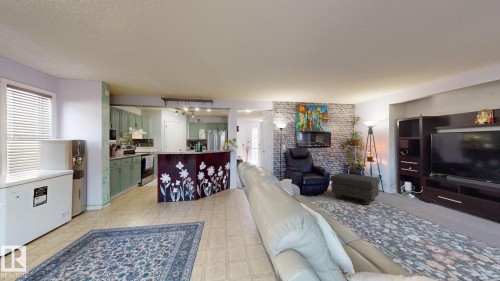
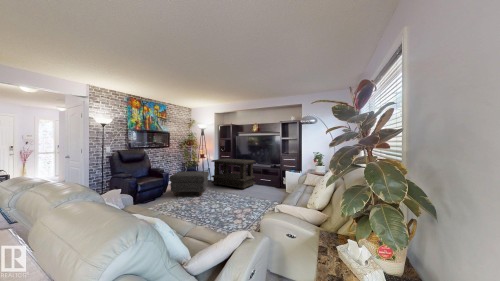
coffee table: none [383,165,478,215] -> present [211,158,256,189]

